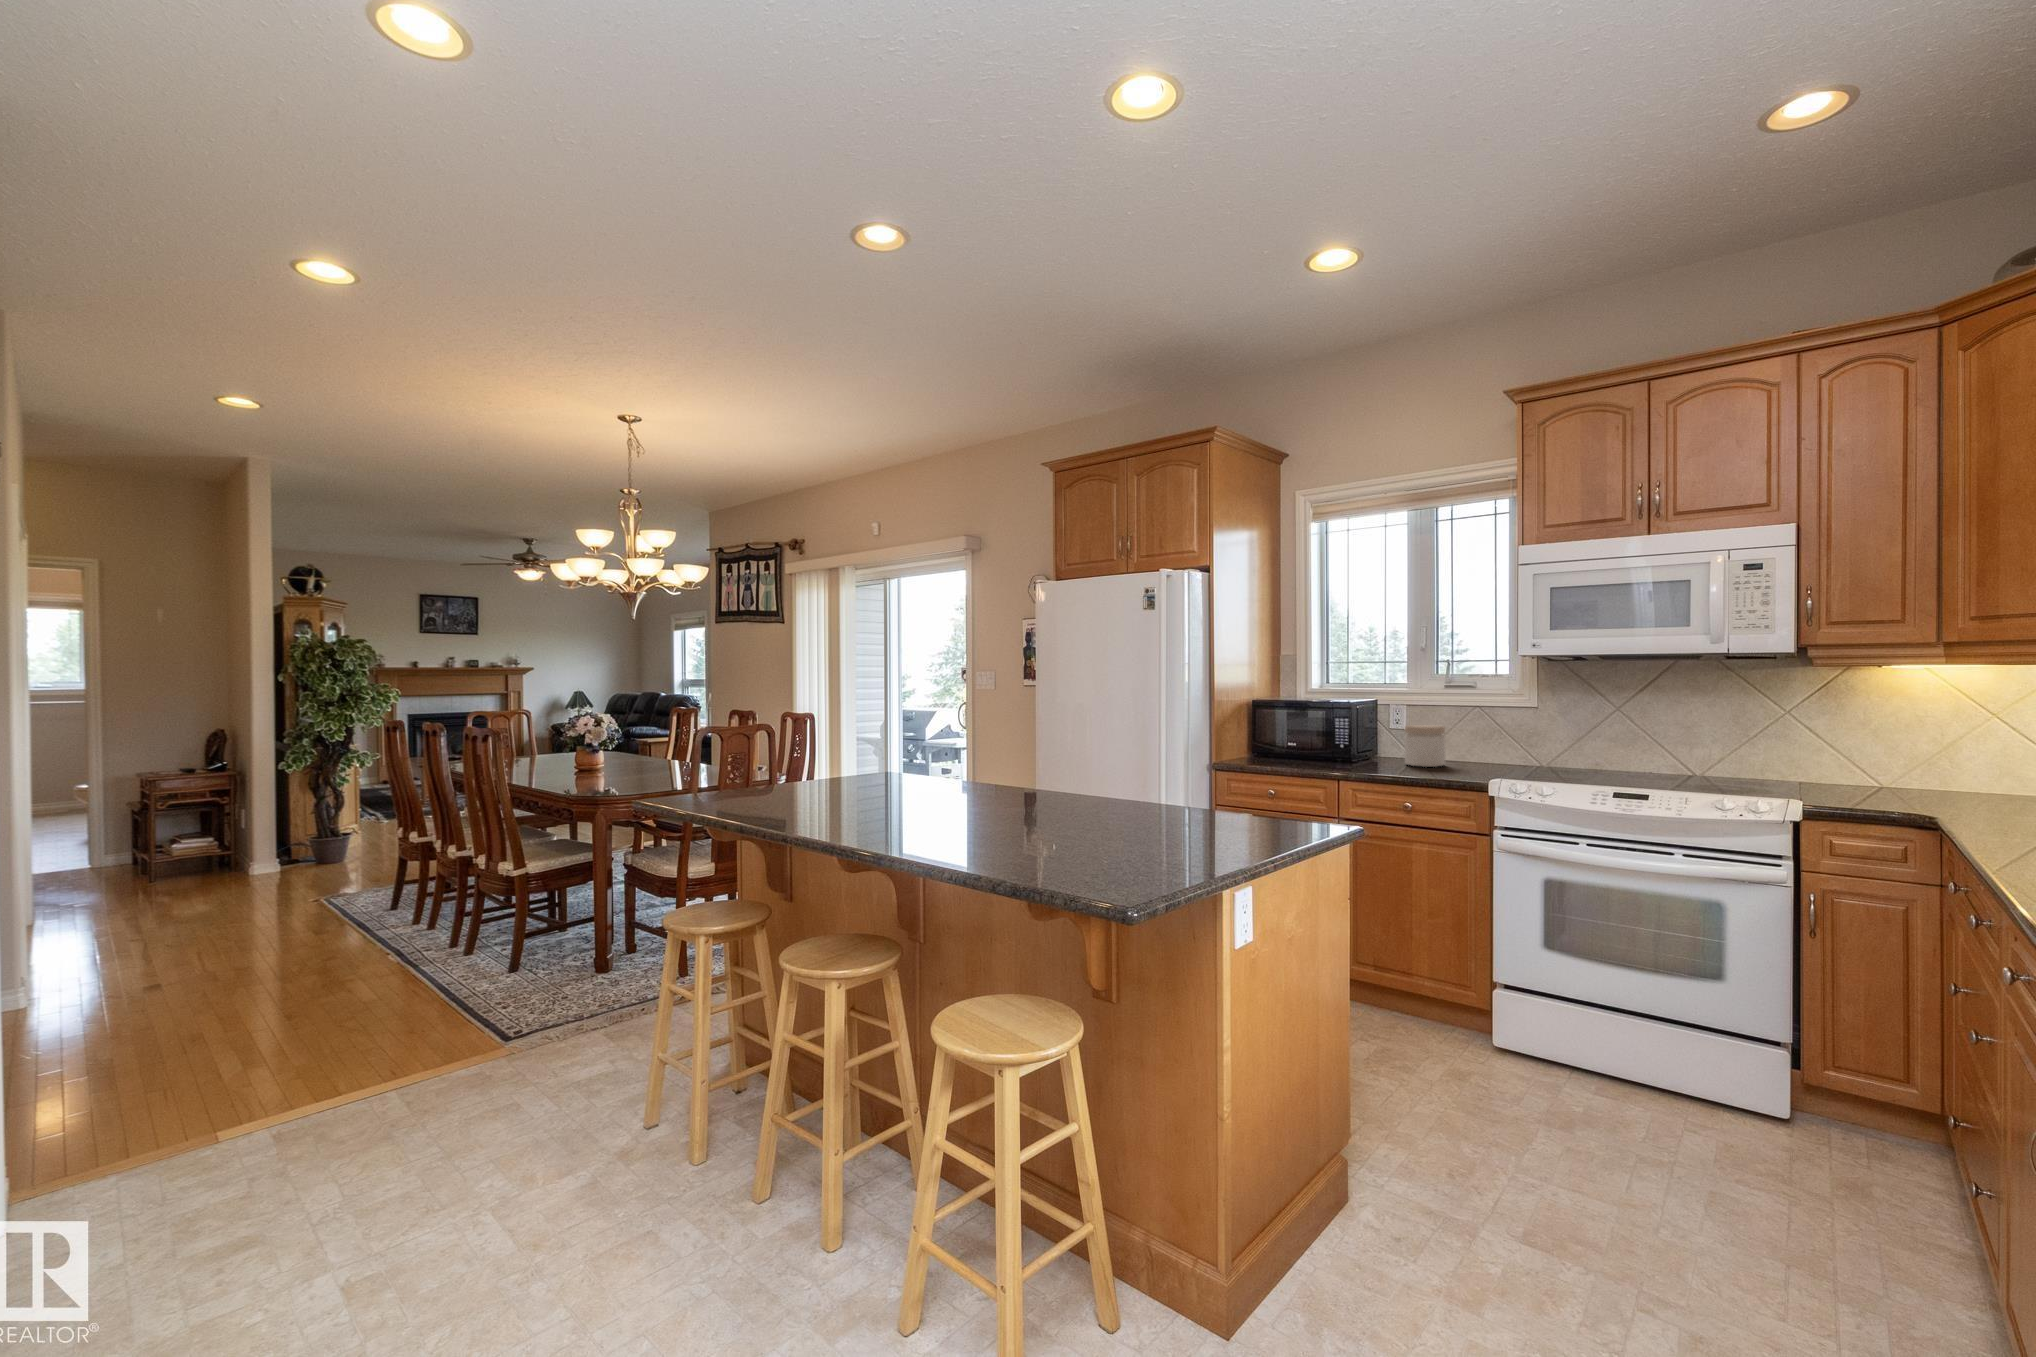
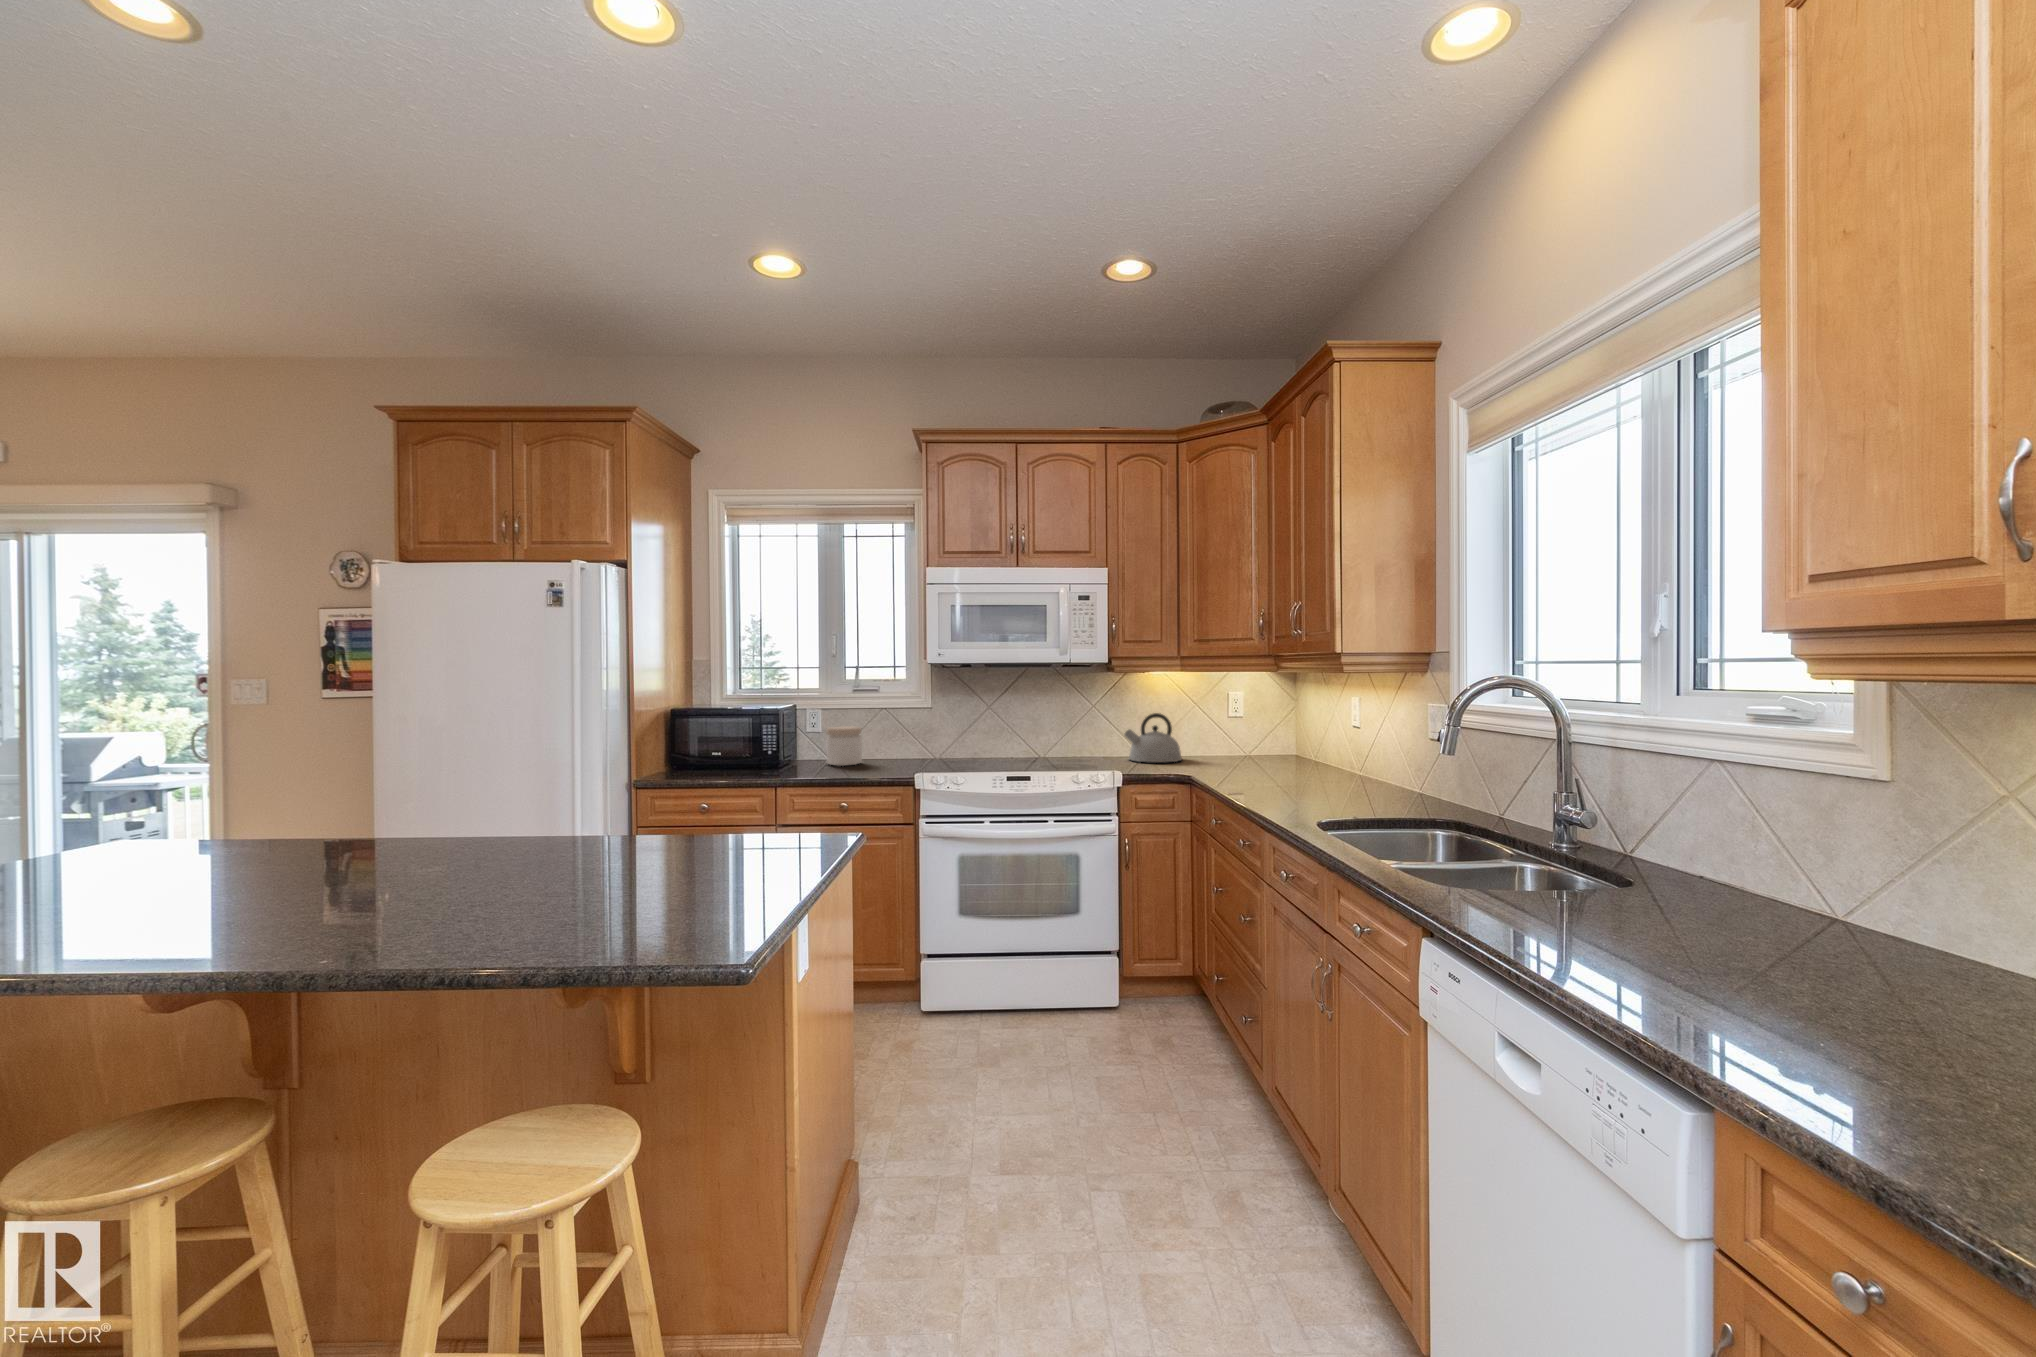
kettle: none [1832,726,1950,798] -> present [1125,713,1182,763]

